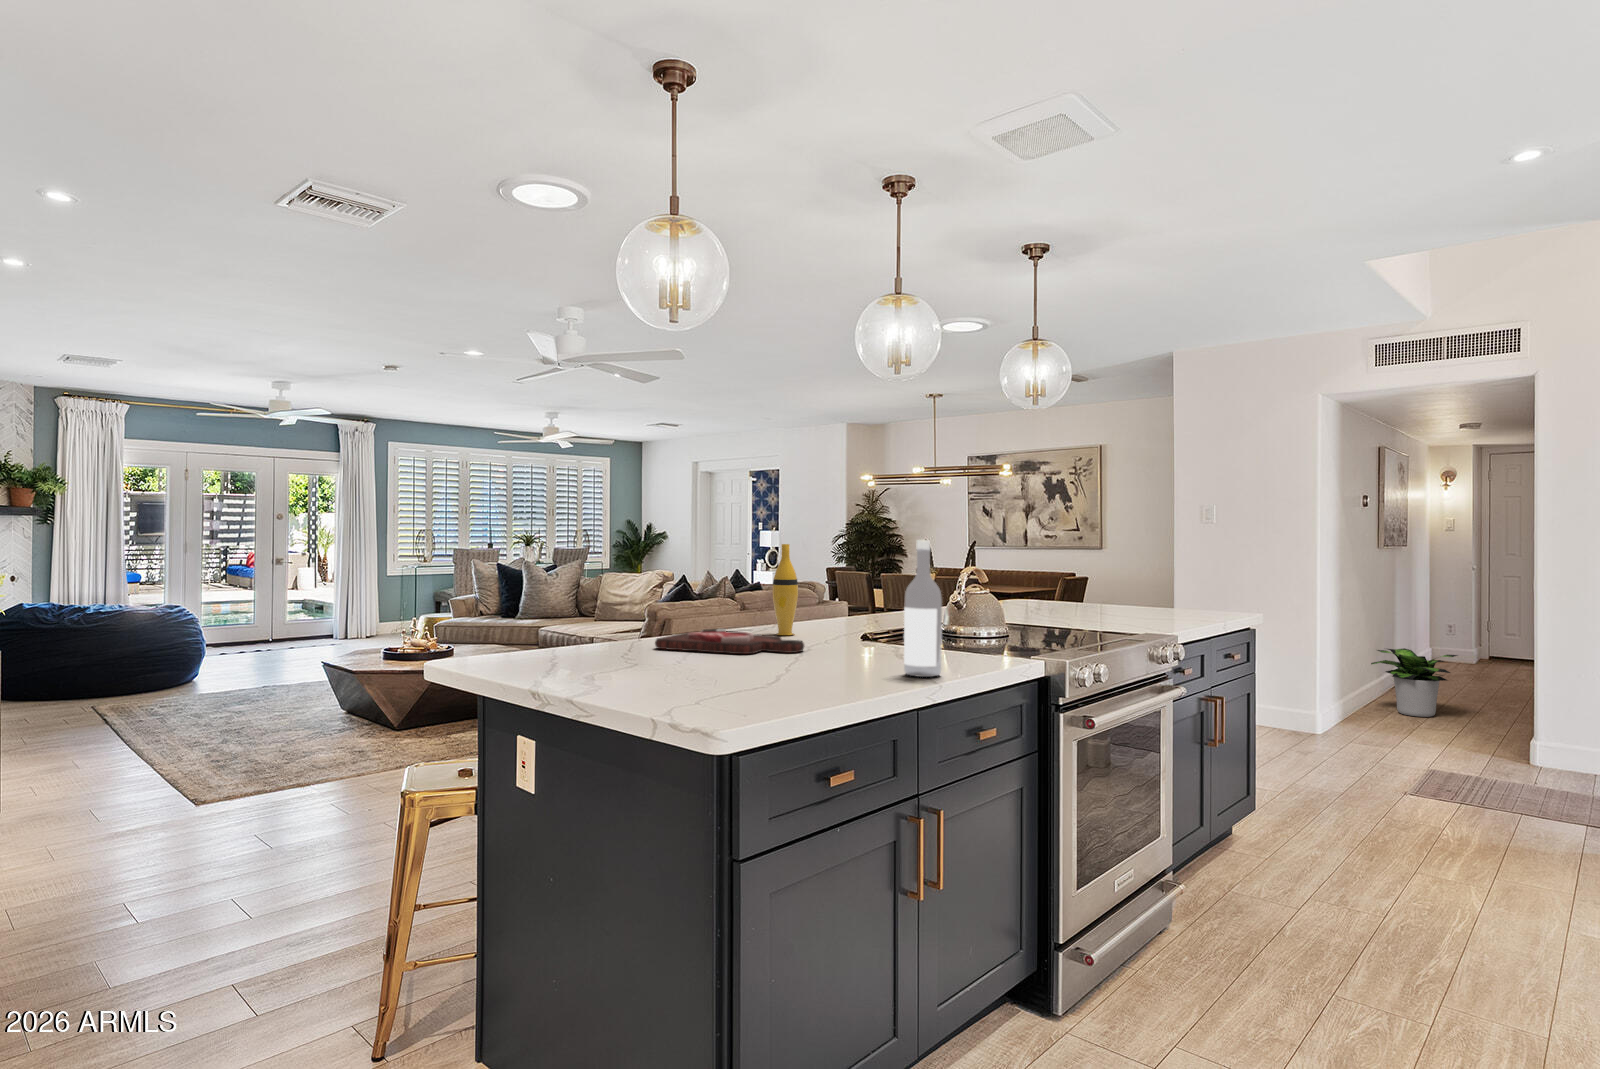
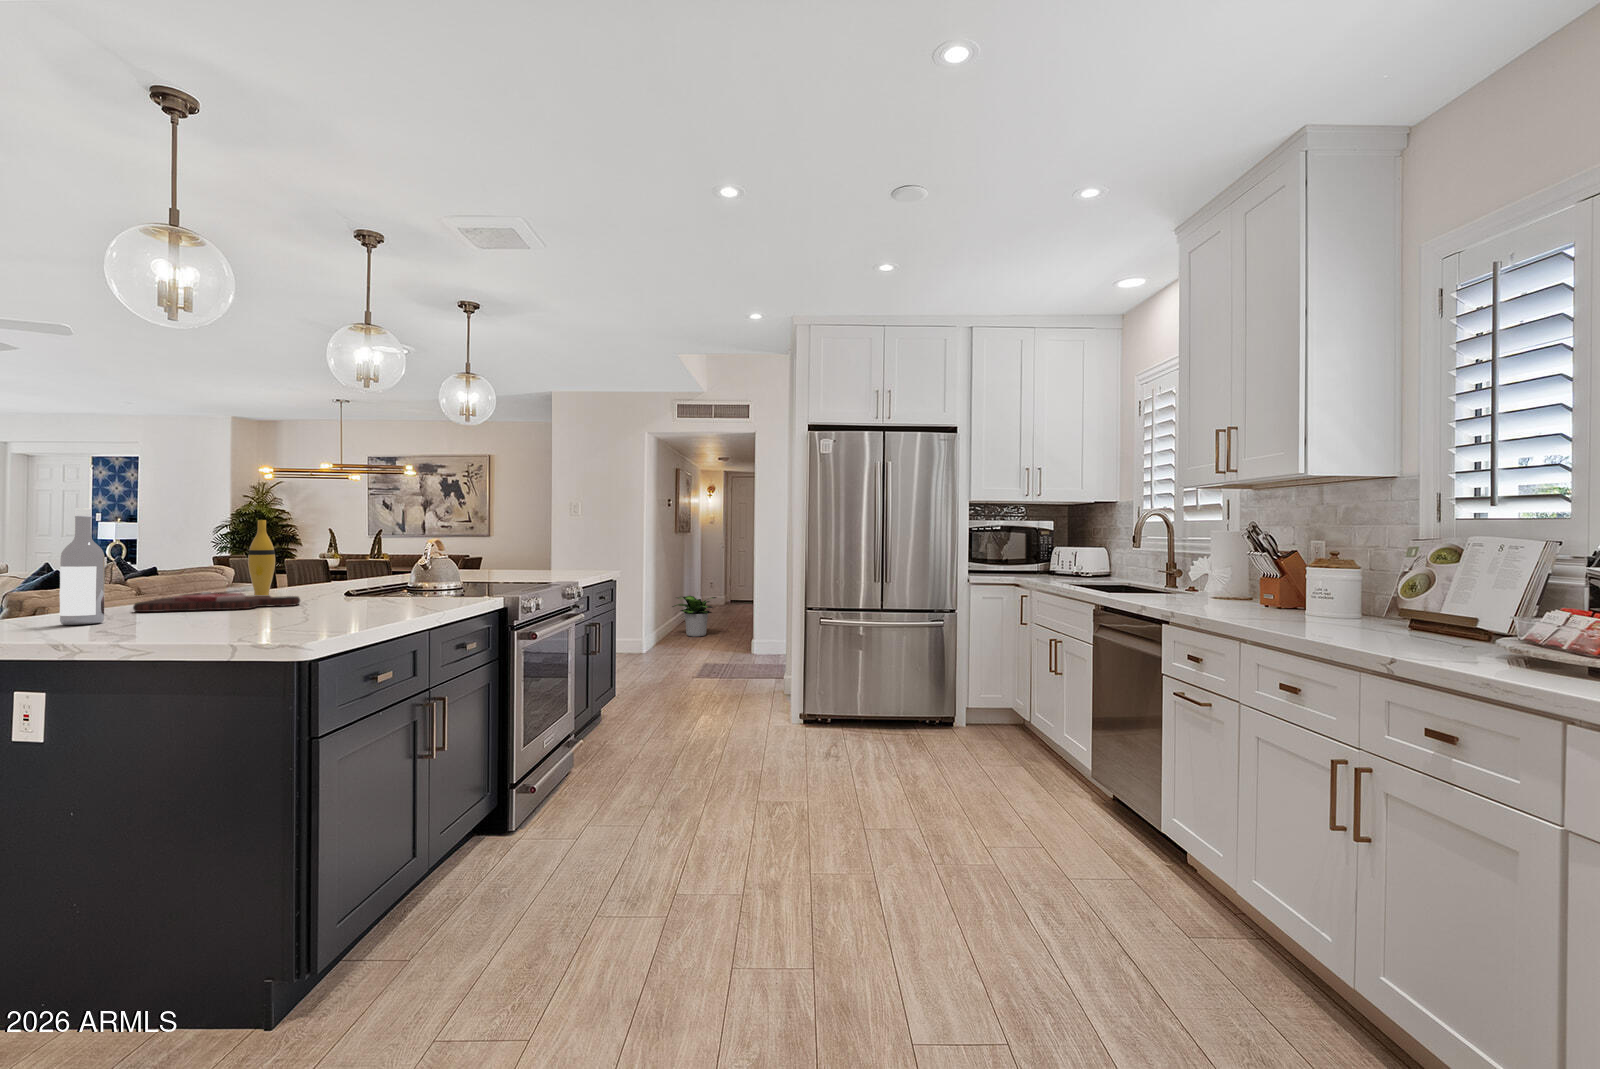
wine bottle: present [904,540,942,677] -> present [60,508,105,625]

